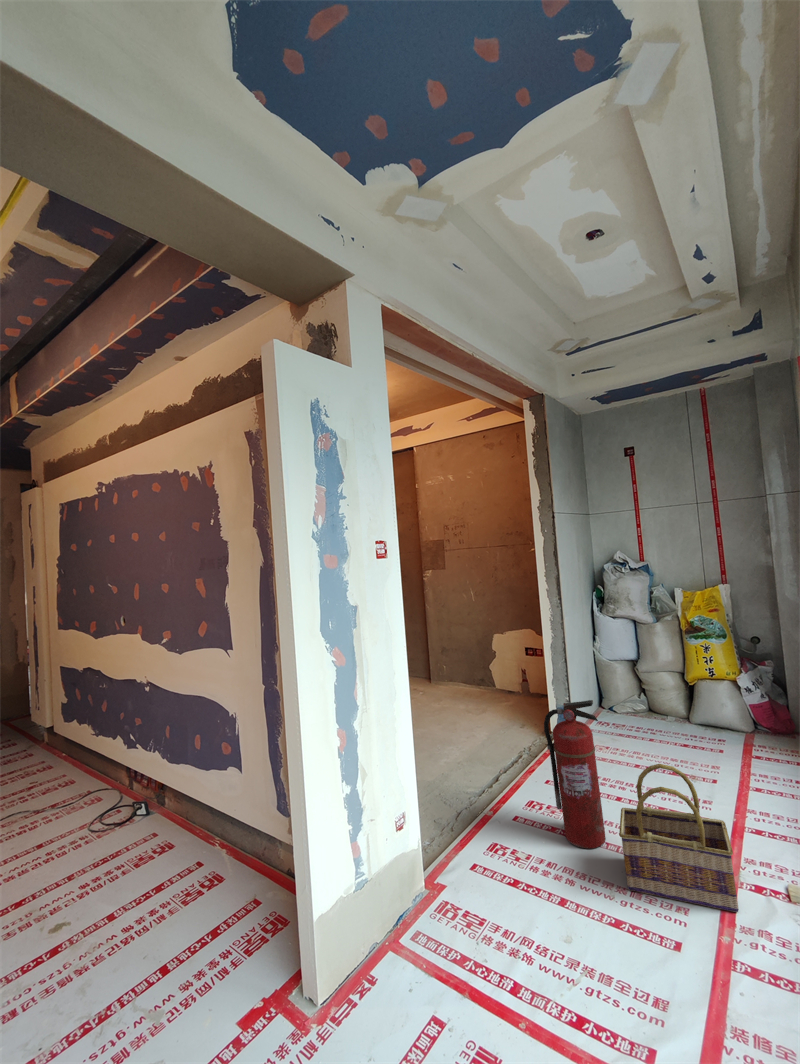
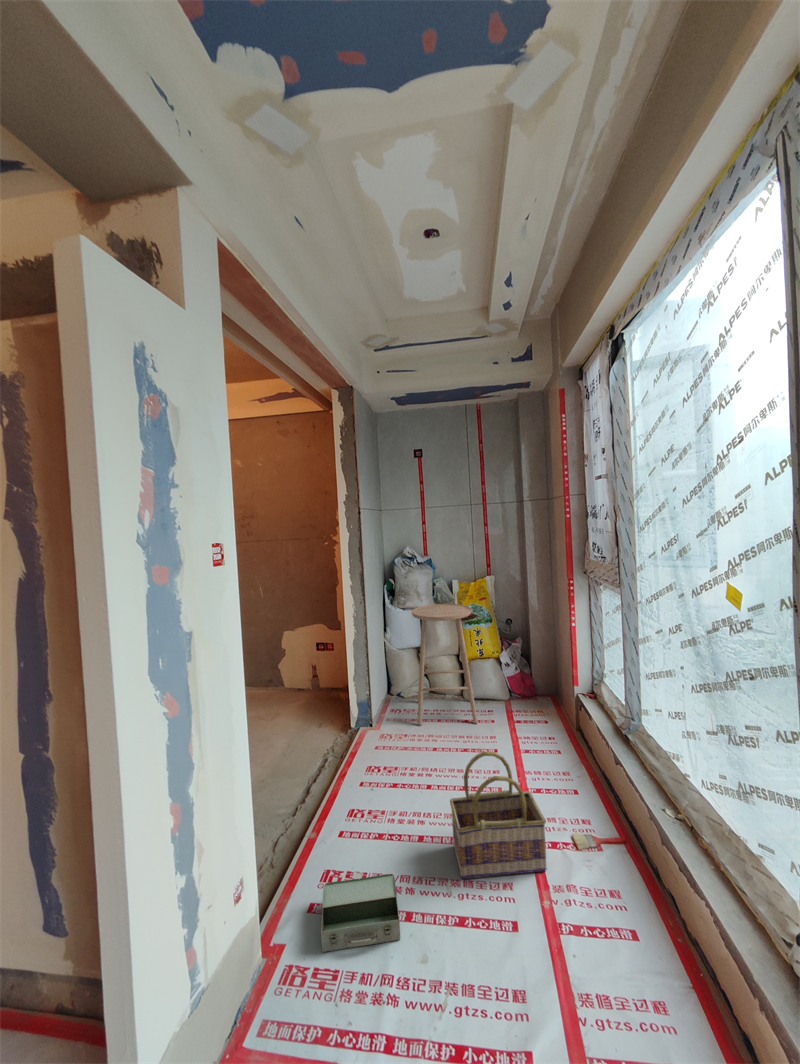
stool: none [613,611,702,752] -> present [412,604,478,725]
fire extinguisher: present [544,700,606,849] -> none [378,699,429,846]
toolbox: none [474,850,552,917] -> present [321,874,400,952]

